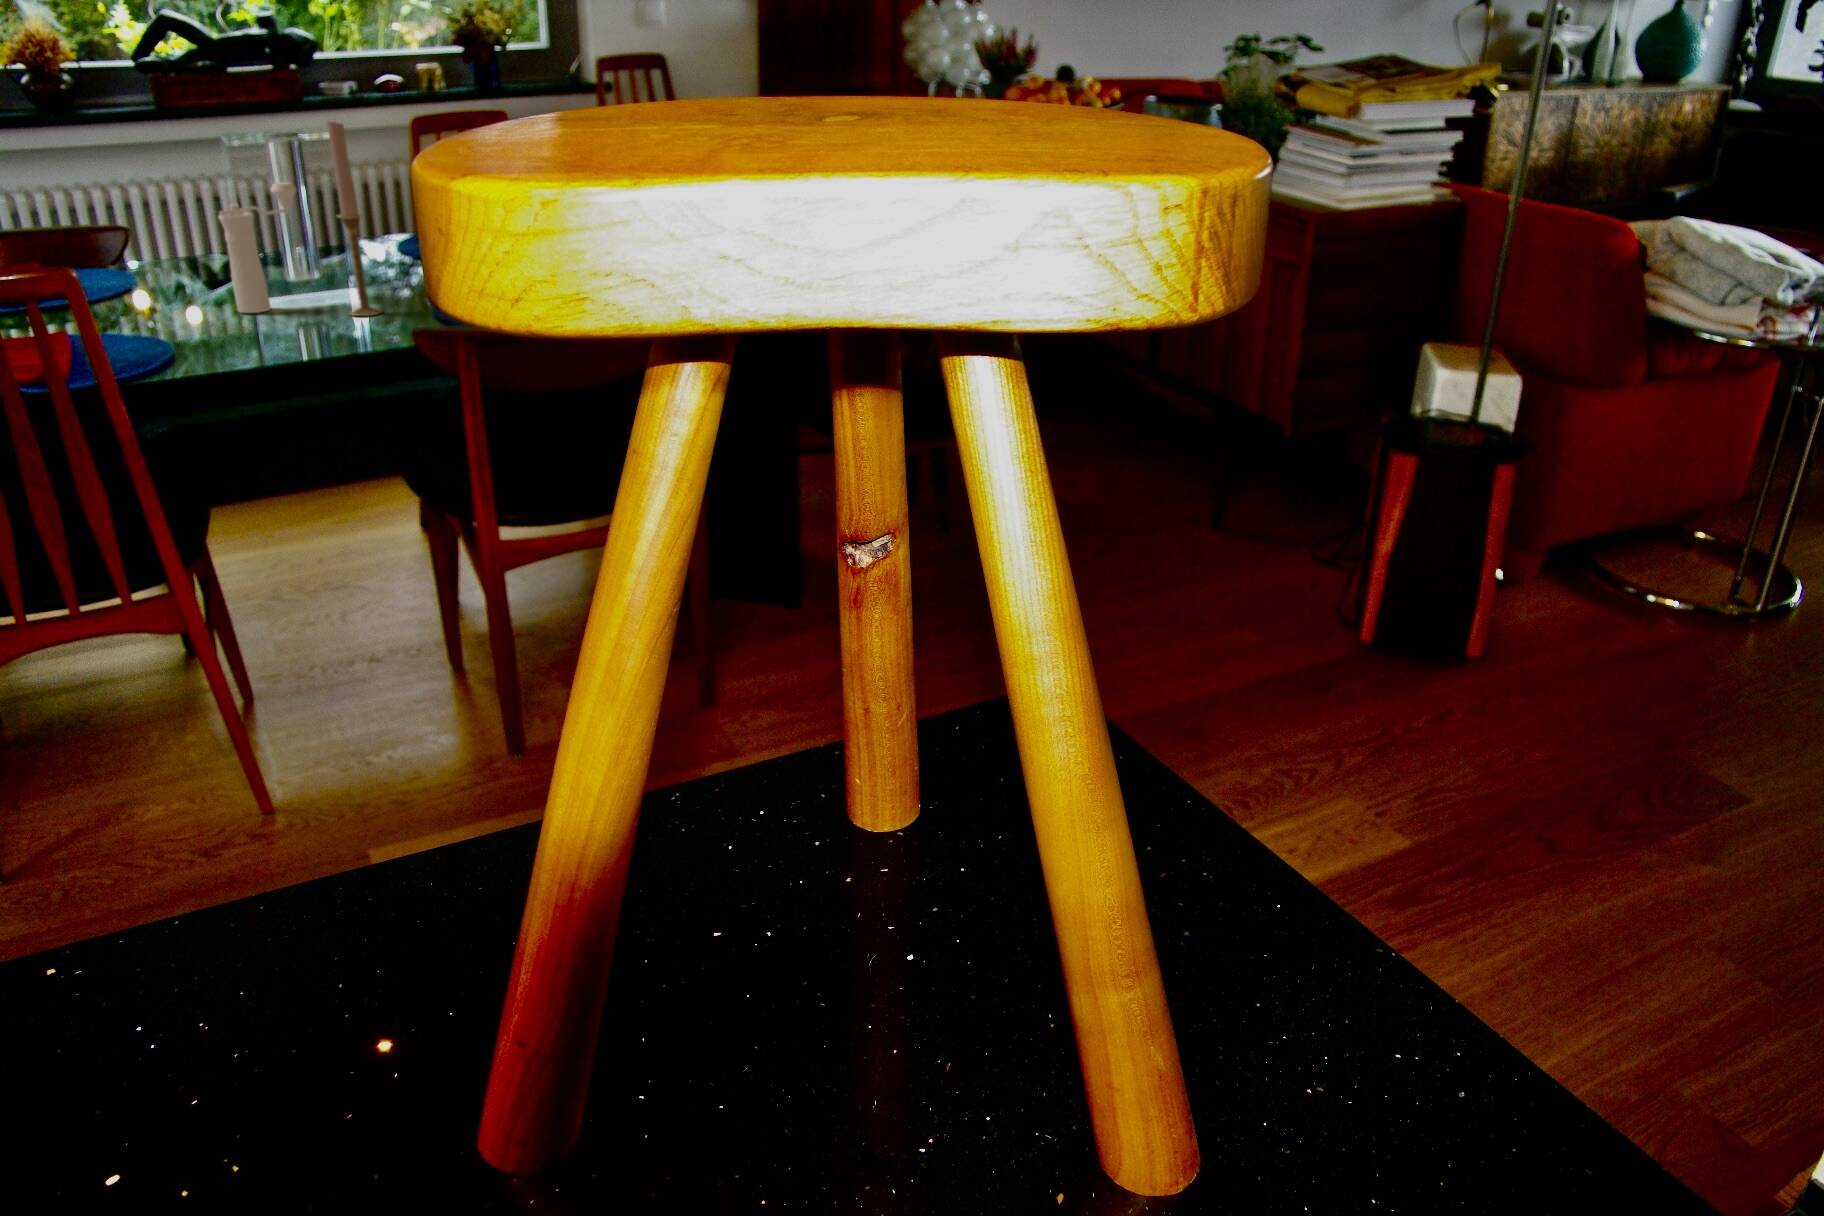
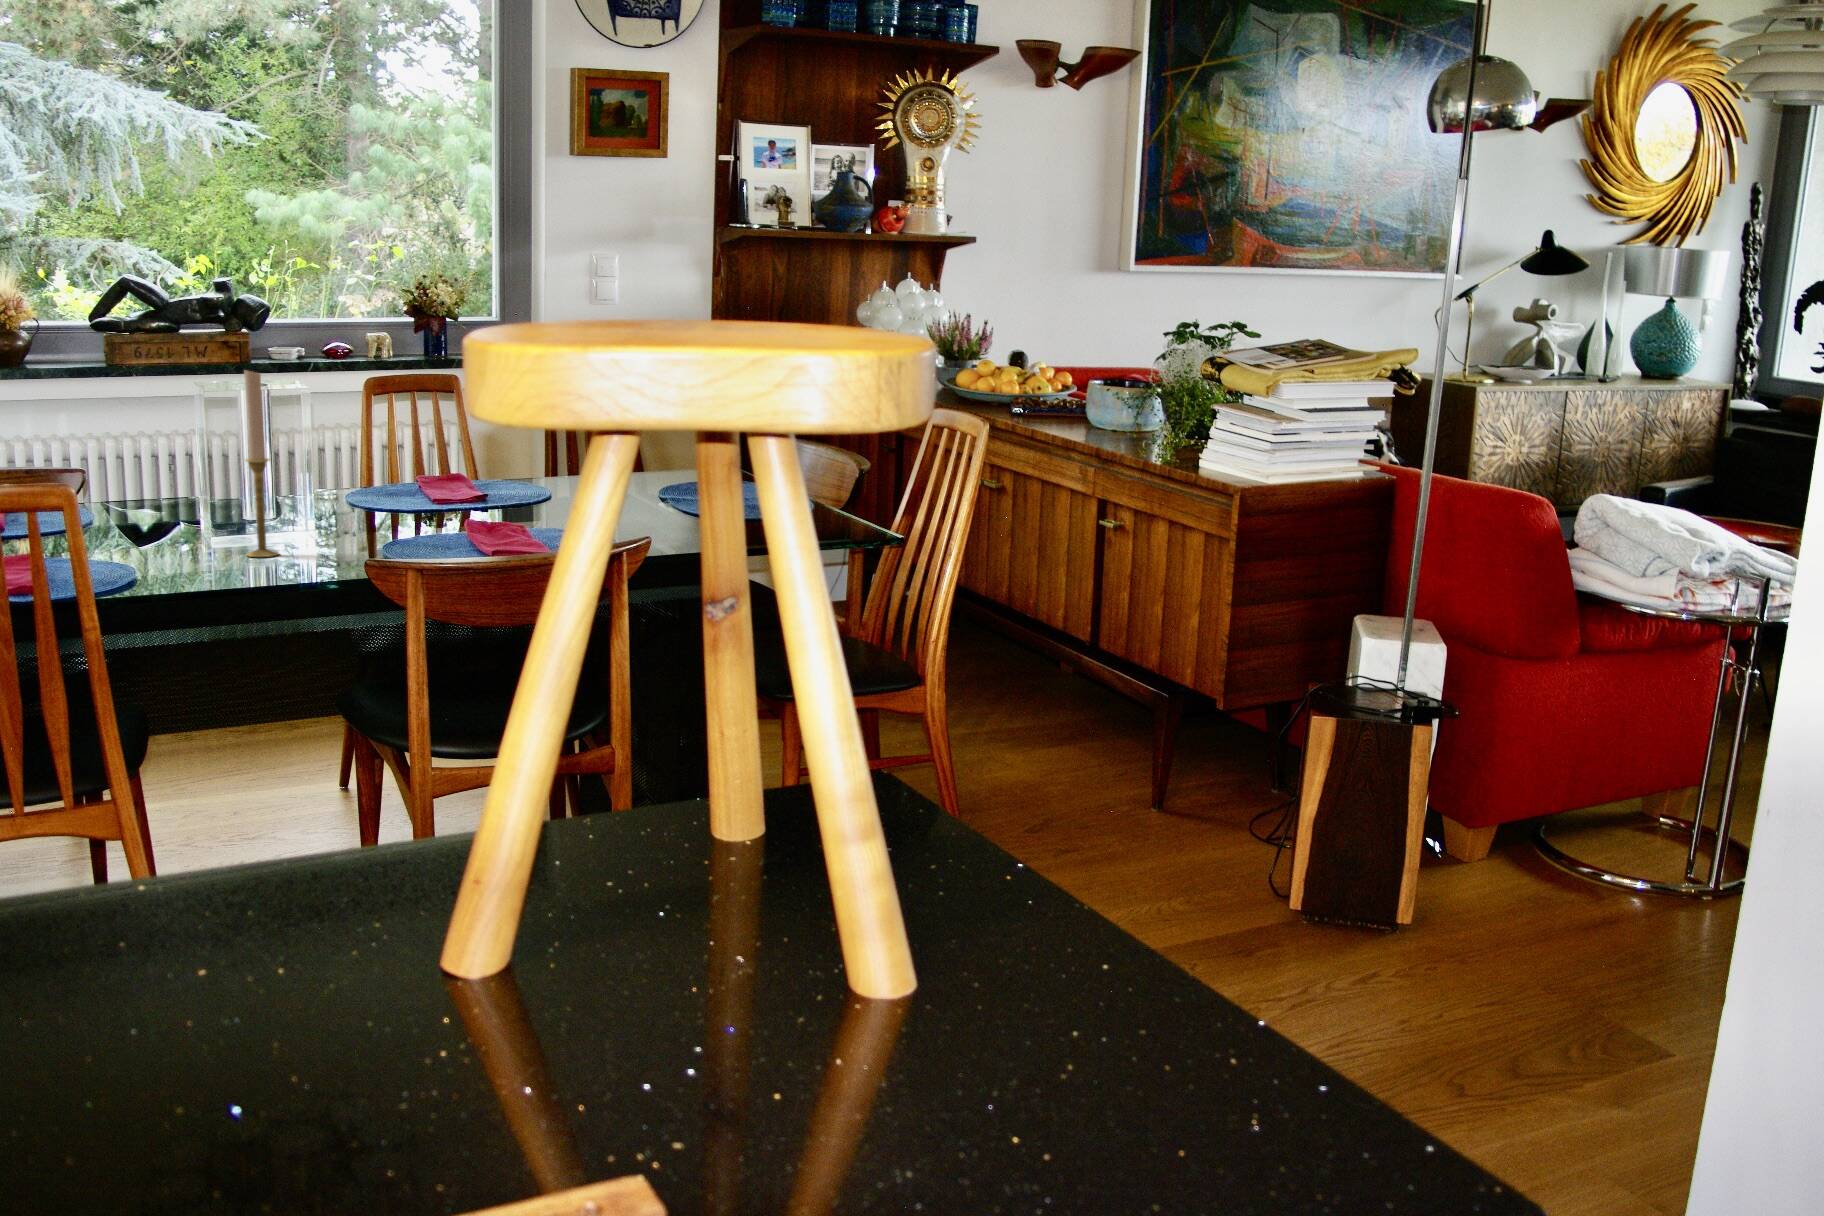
pepper mill: present [218,182,296,313] -> none [127,429,210,552]

